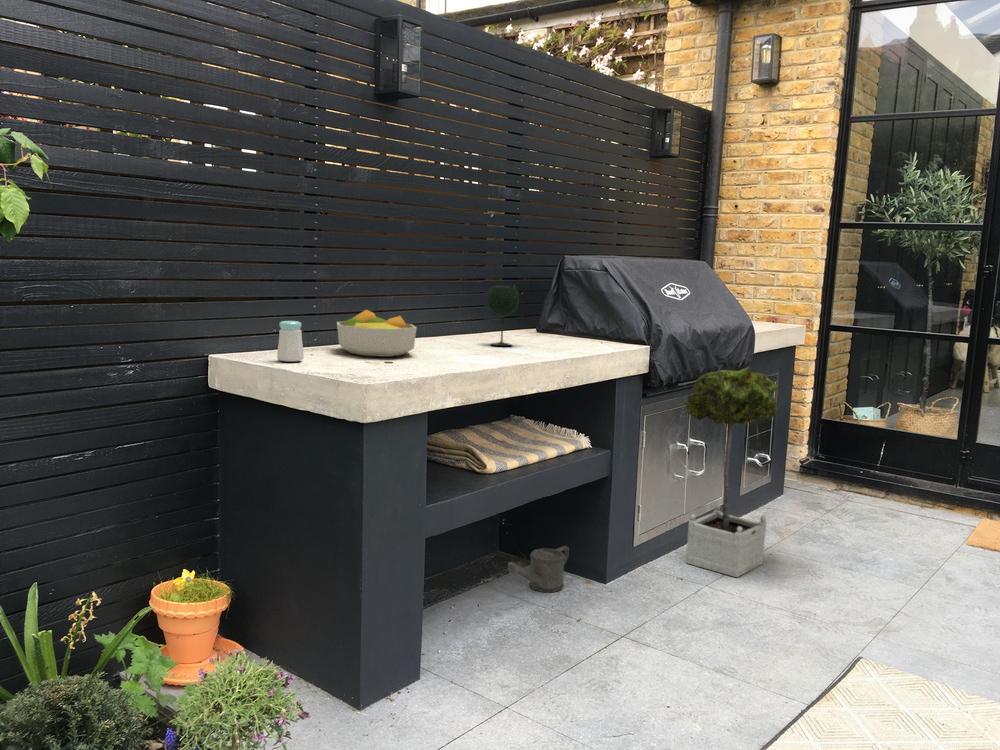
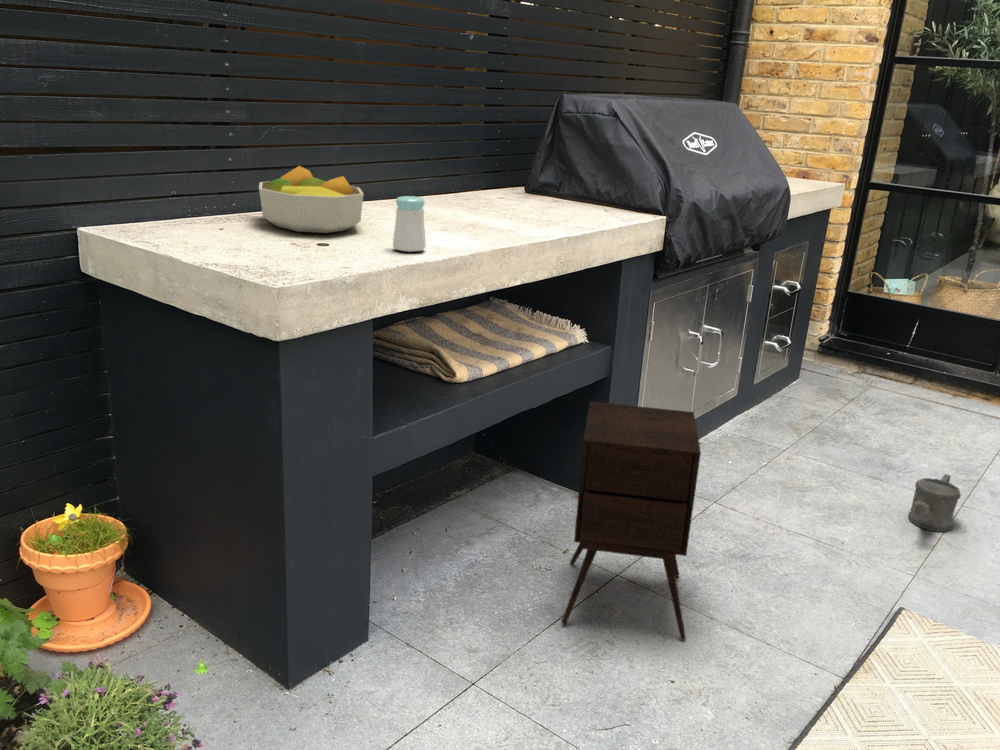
wine glass: present [487,286,519,346] -> none [461,135,501,214]
salt shaker: present [277,321,304,362] -> present [393,196,426,252]
potted tree: present [685,367,778,577] -> none [691,244,819,492]
side table: none [577,487,681,678] -> present [562,401,701,640]
watering can: present [508,546,569,592] -> present [908,474,961,532]

